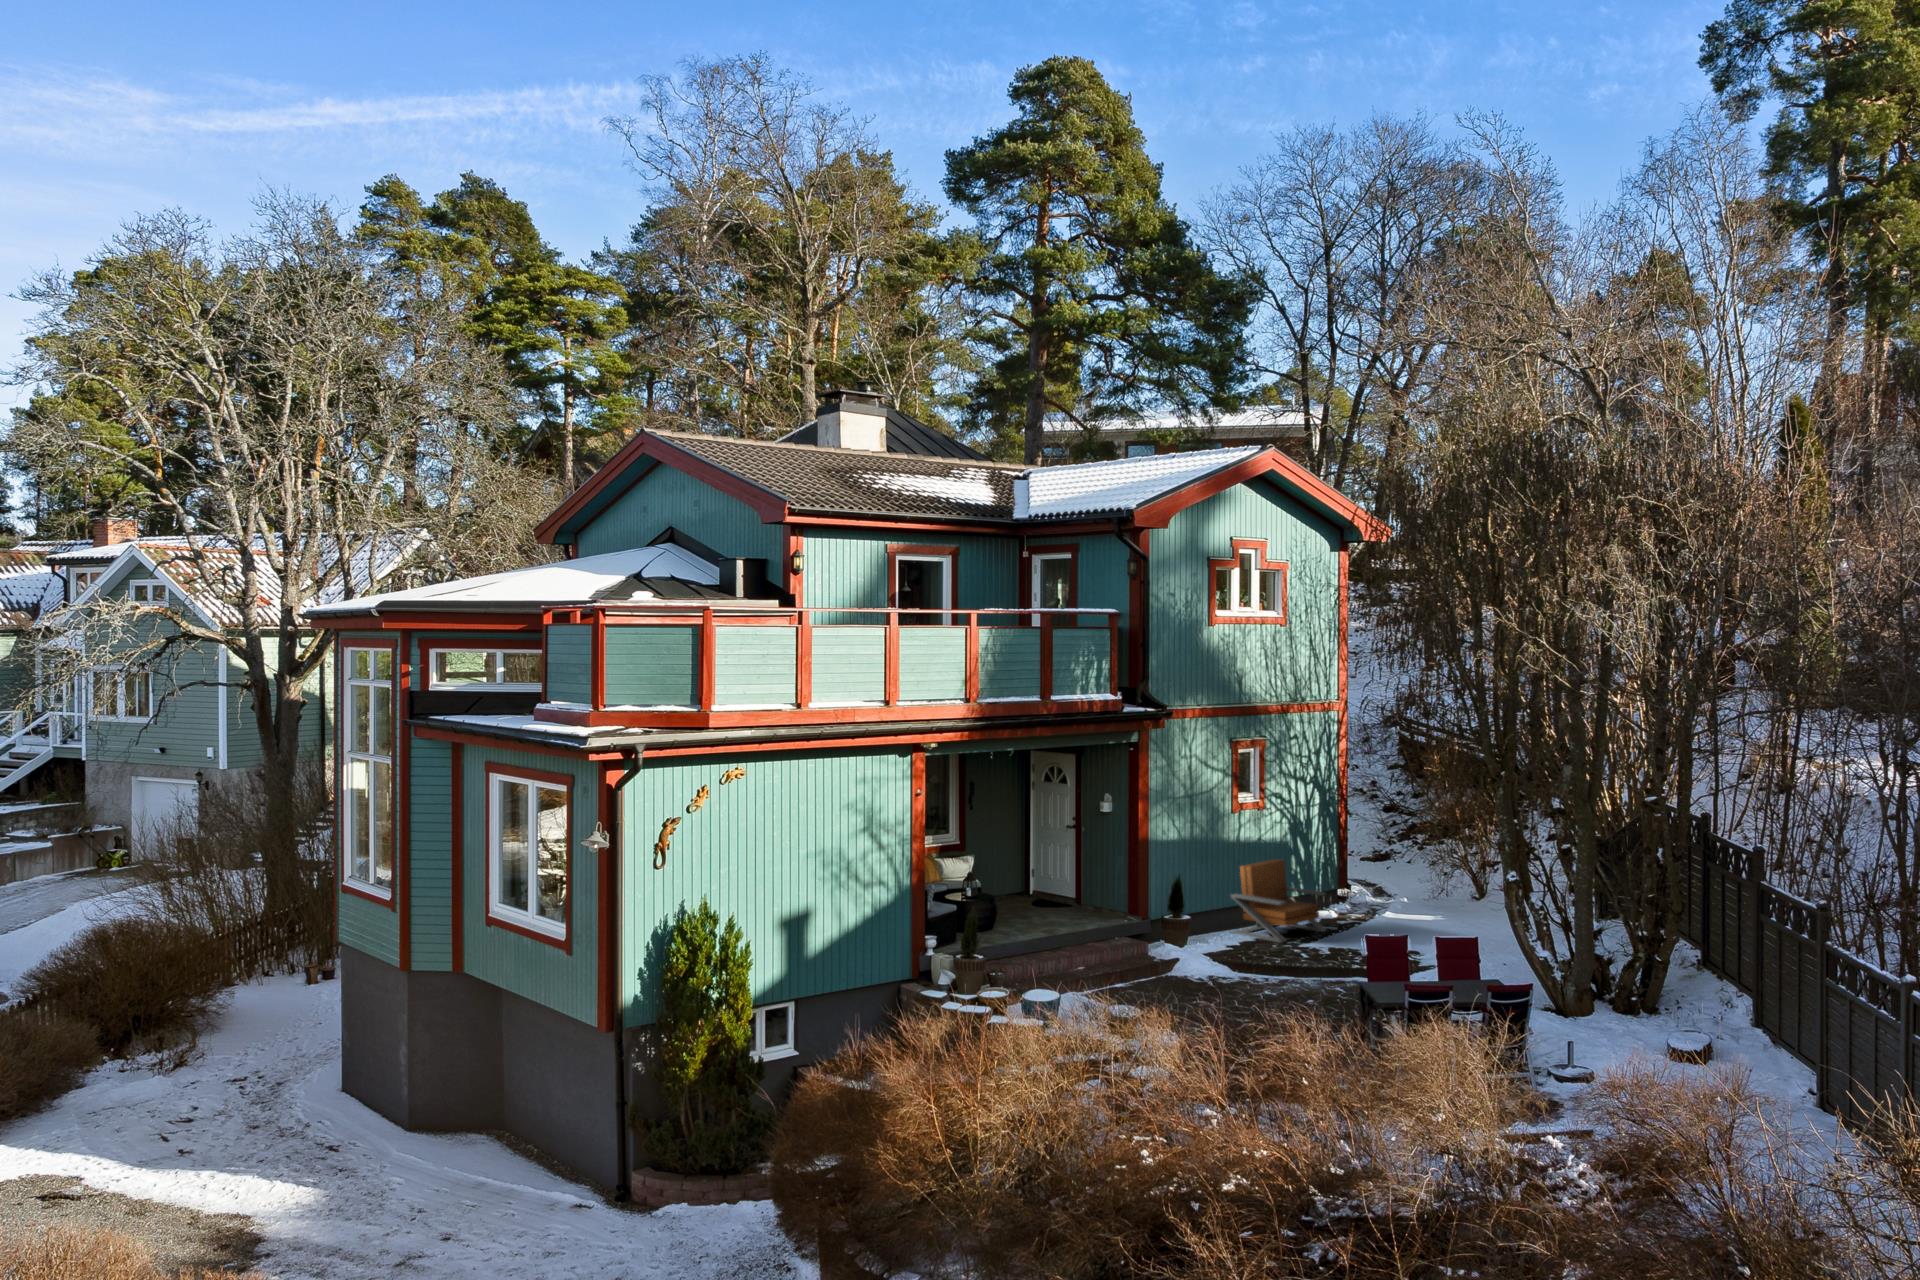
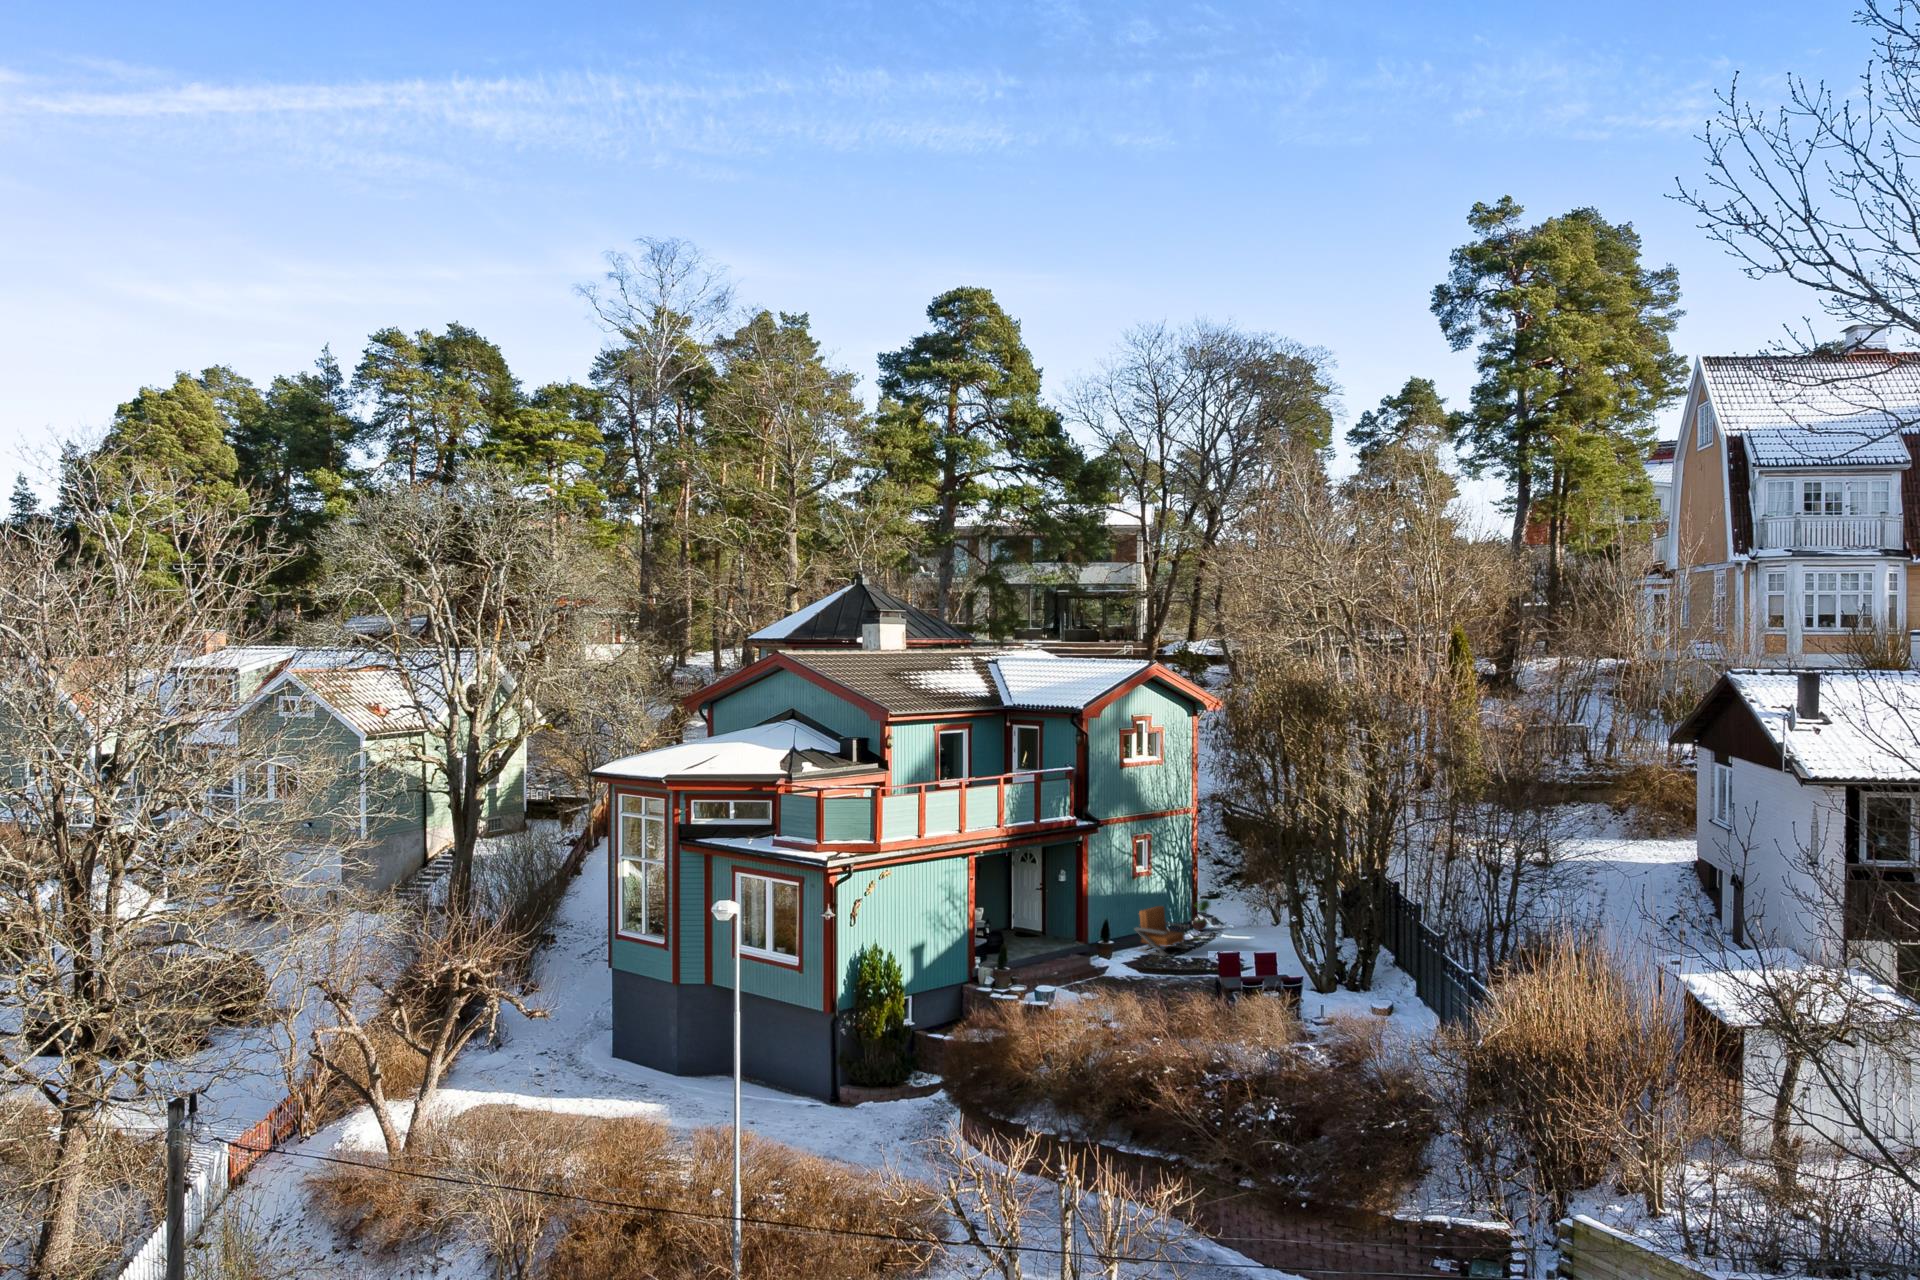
potted tree: none [1337,849,1369,904] -> present [1192,899,1210,931]

